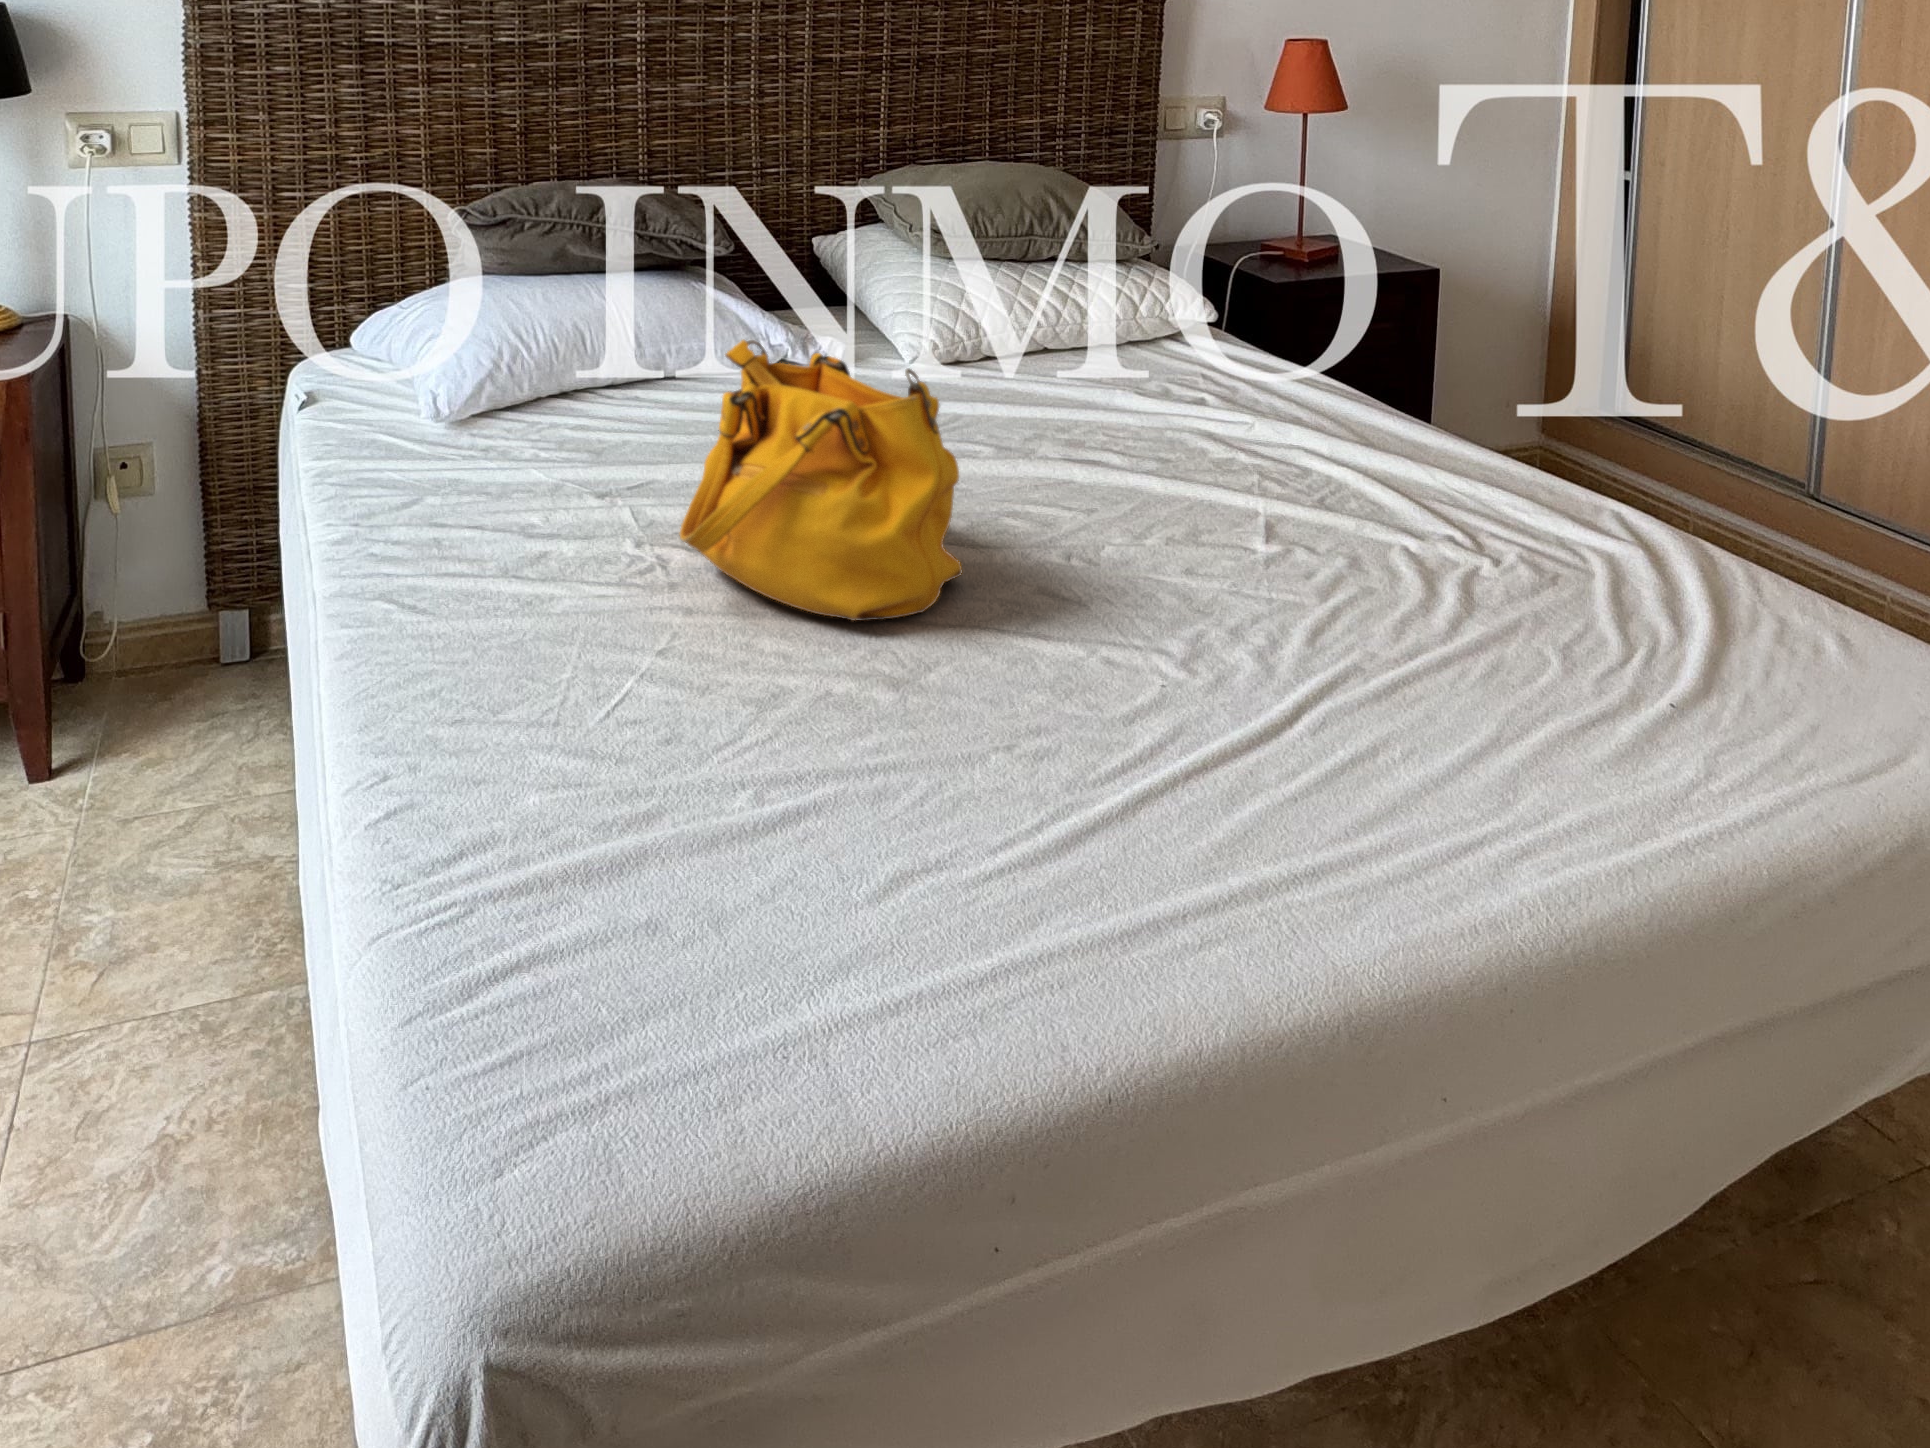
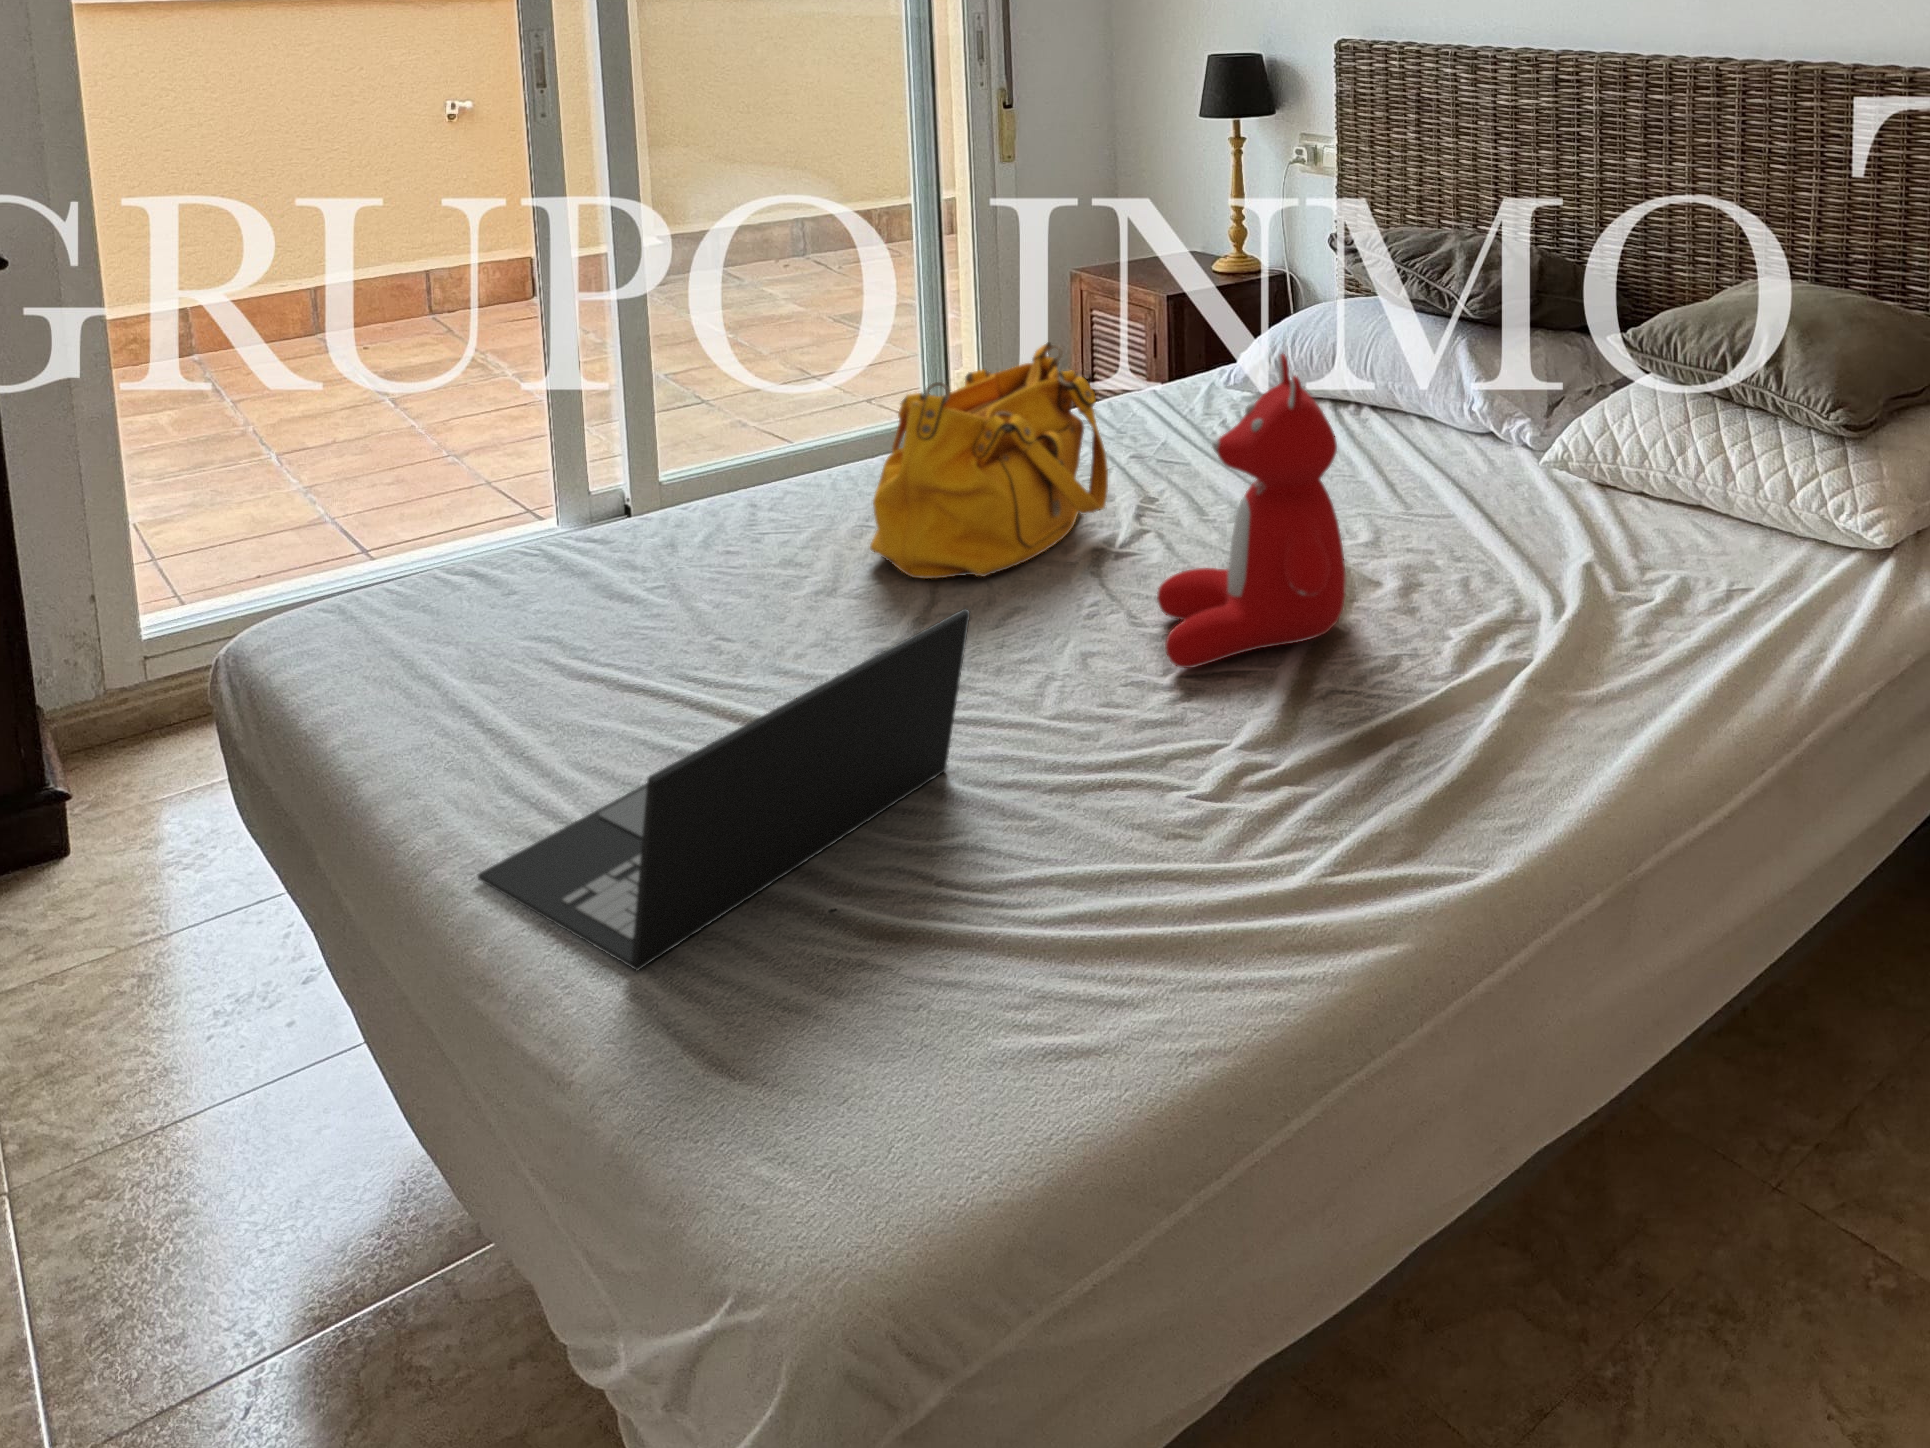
teddy bear: none [1058,233,1269,518] -> present [1157,354,1346,668]
laptop: none [1218,443,1695,819] -> present [478,609,970,971]

